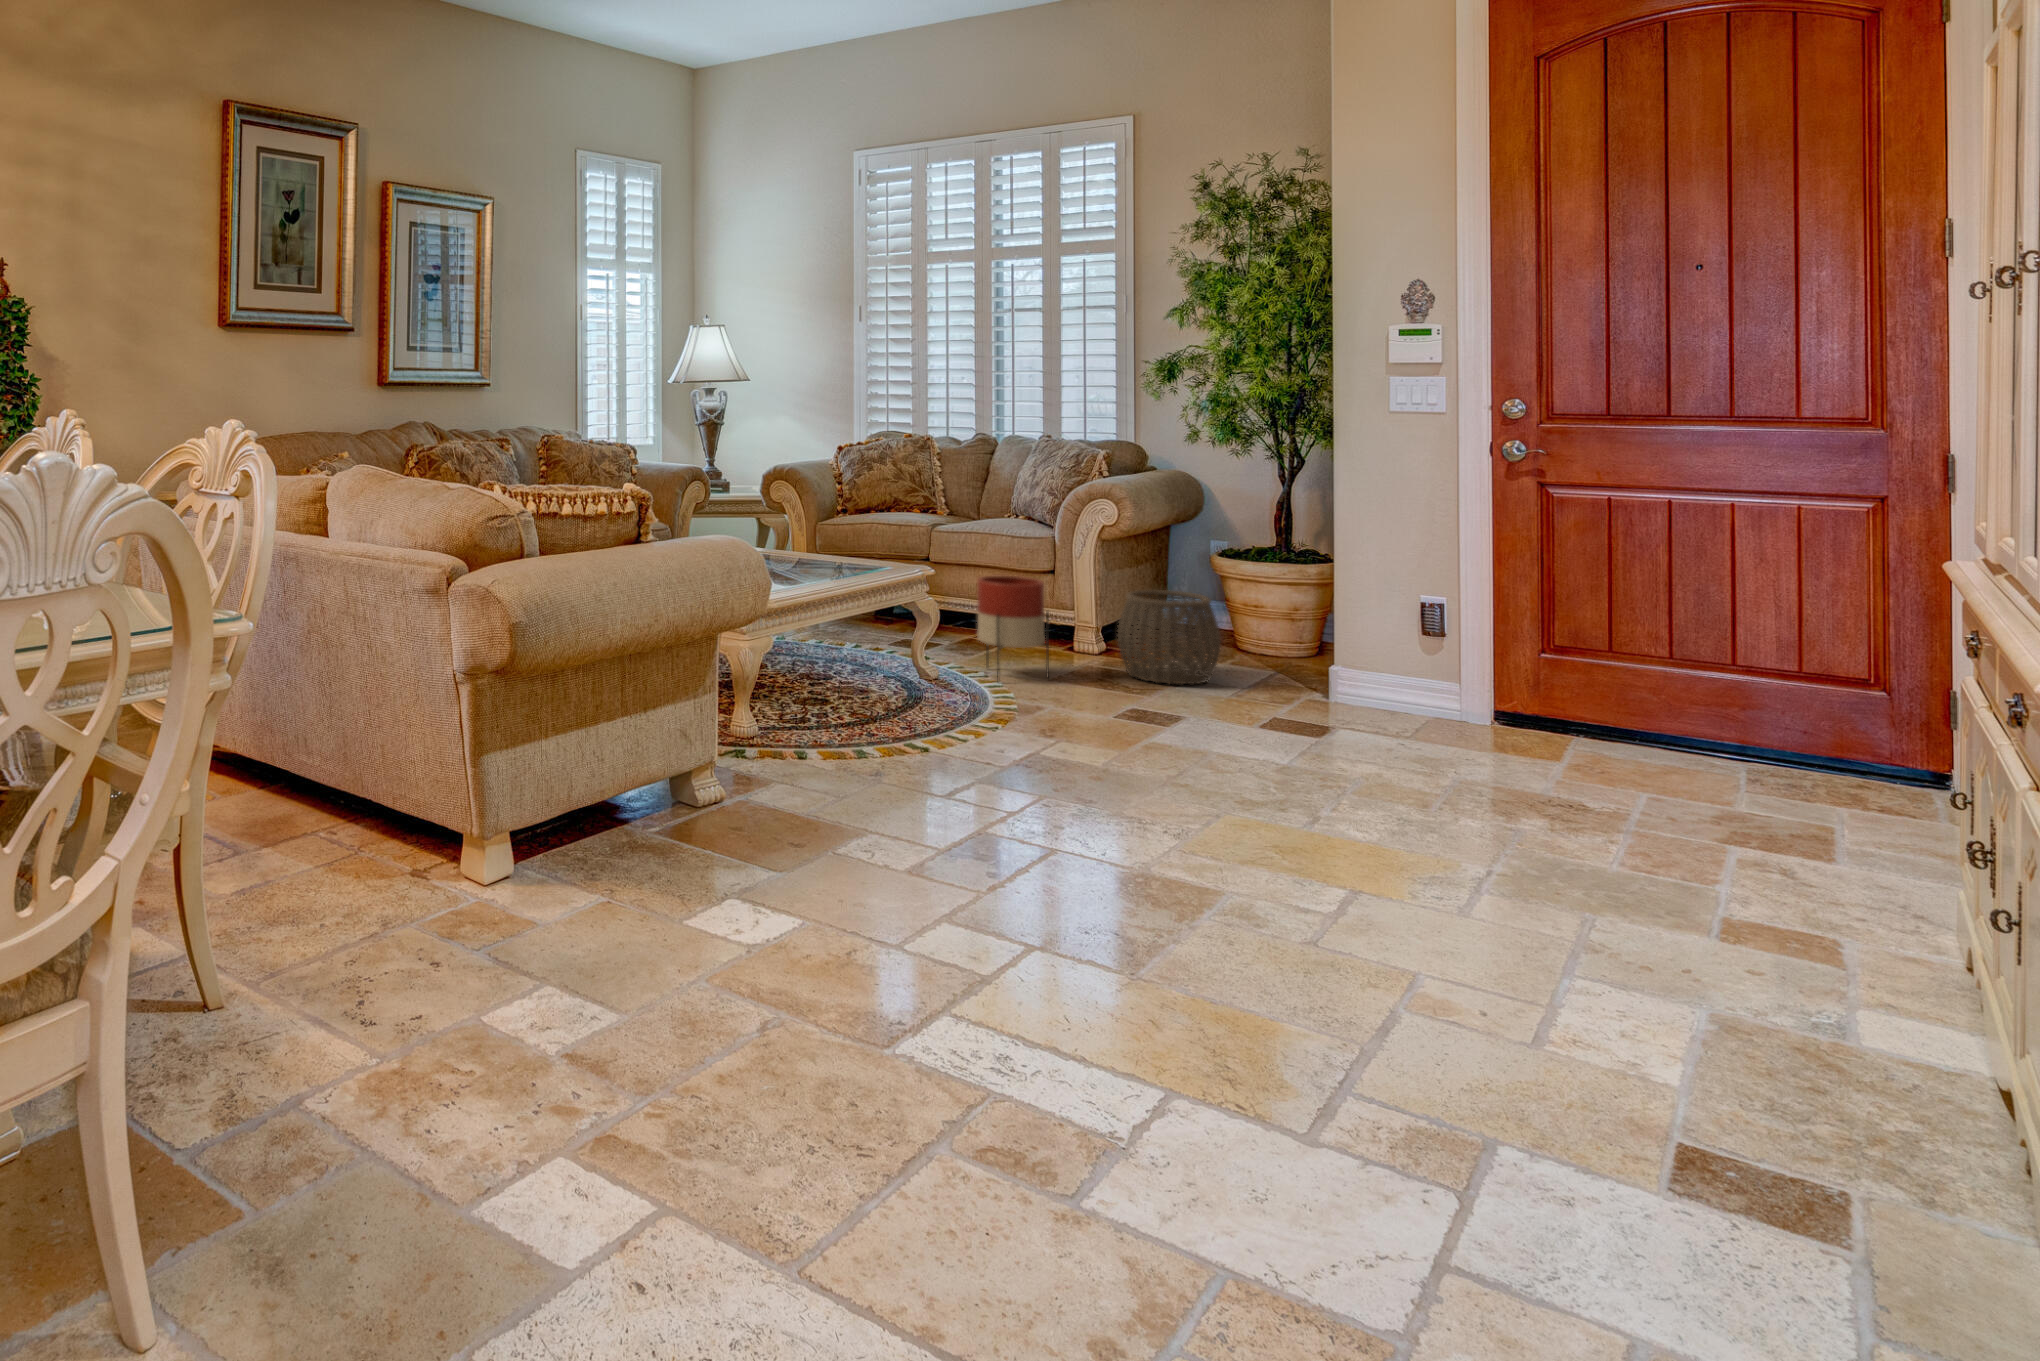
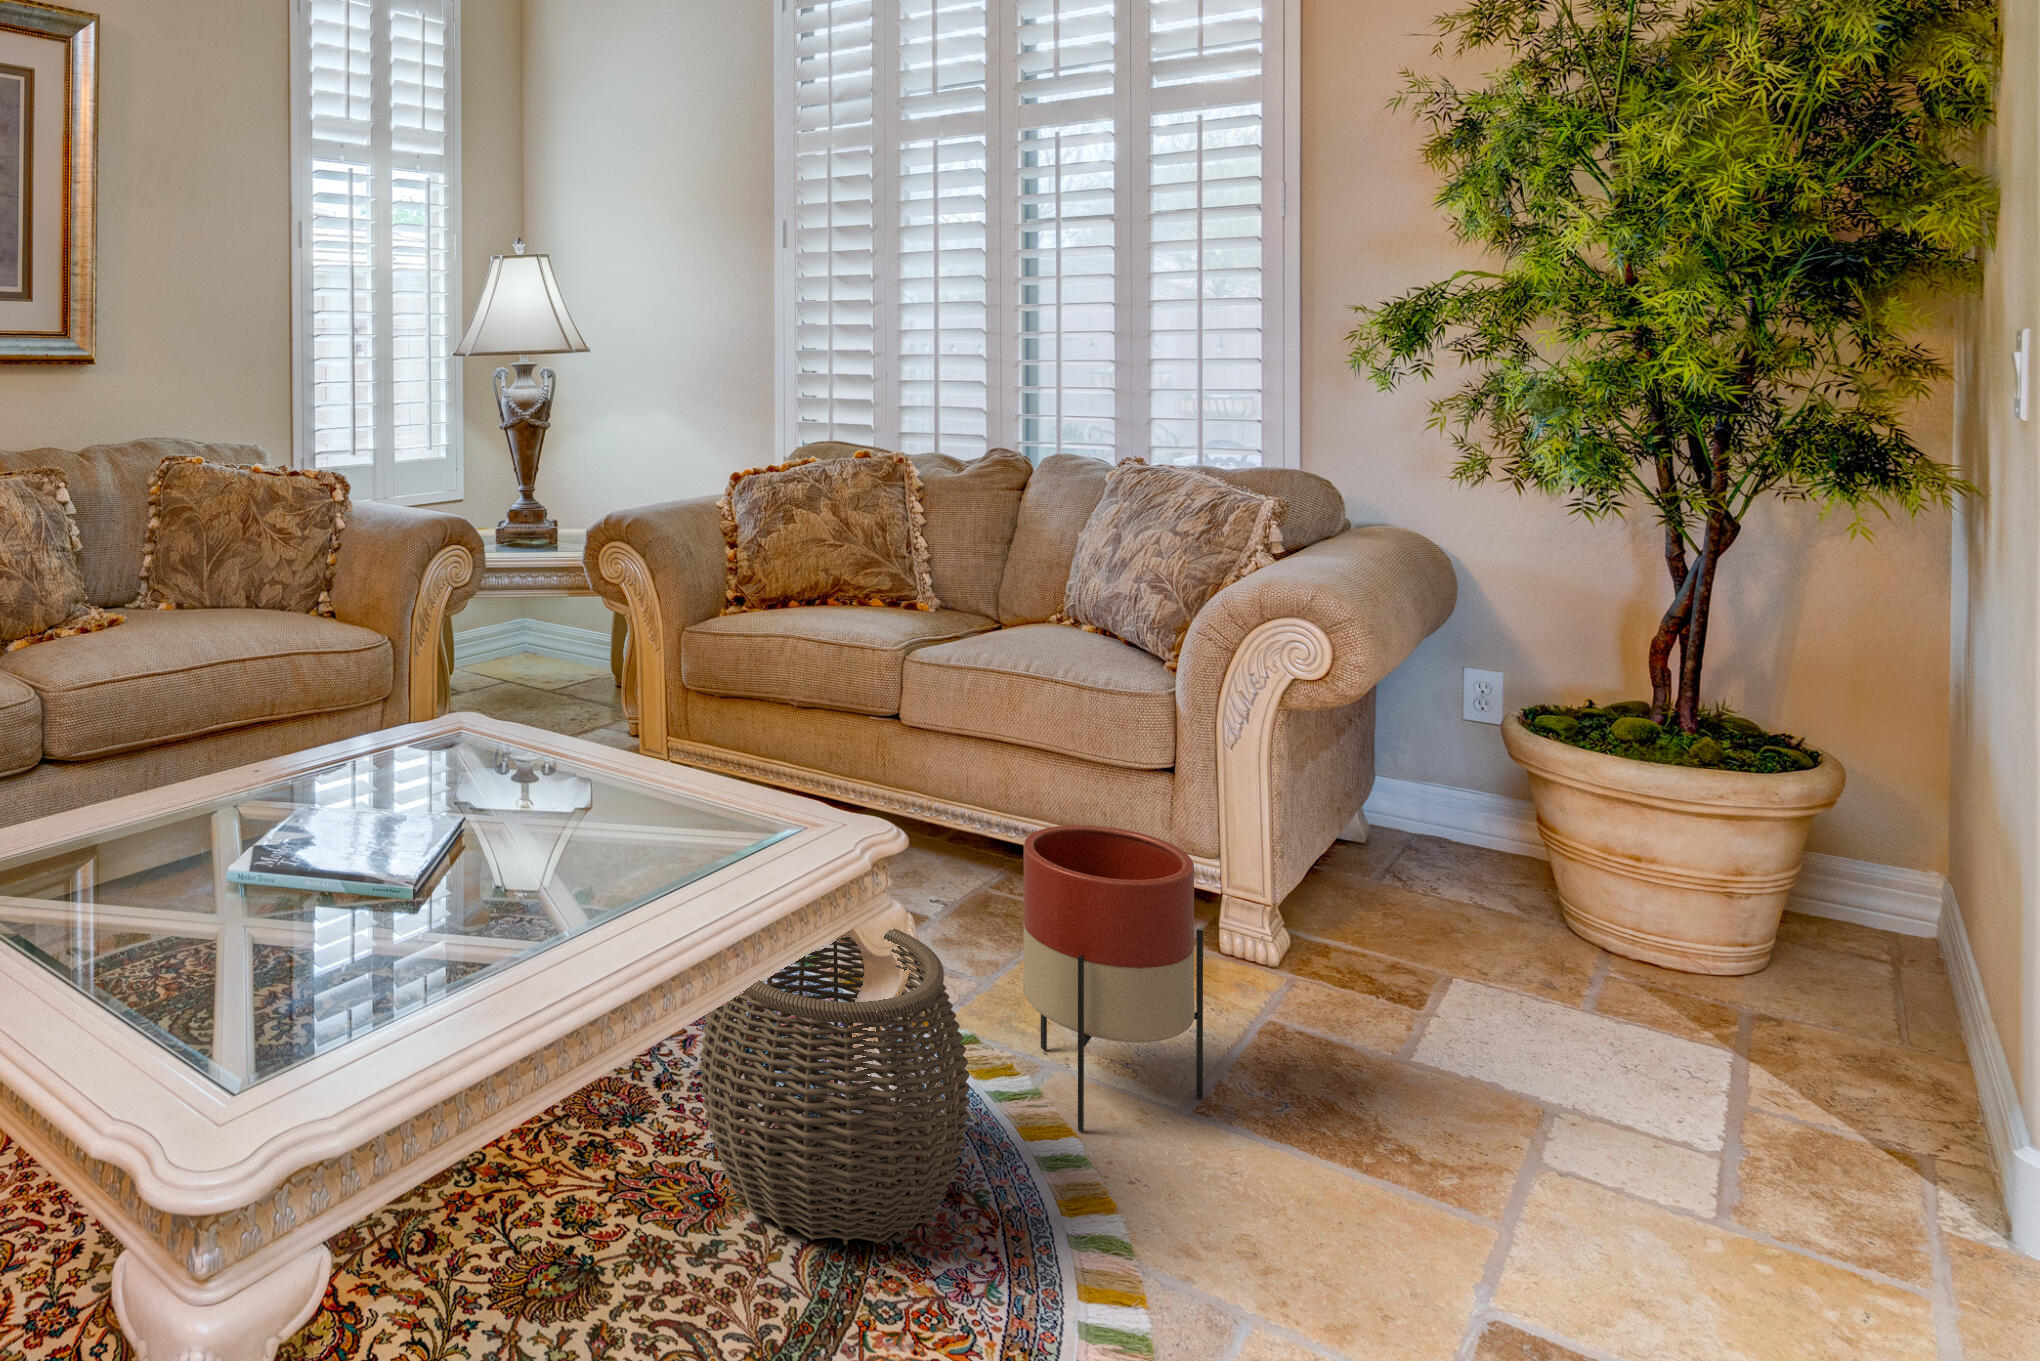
woven basket: present [1117,590,1221,685] -> present [699,929,970,1245]

